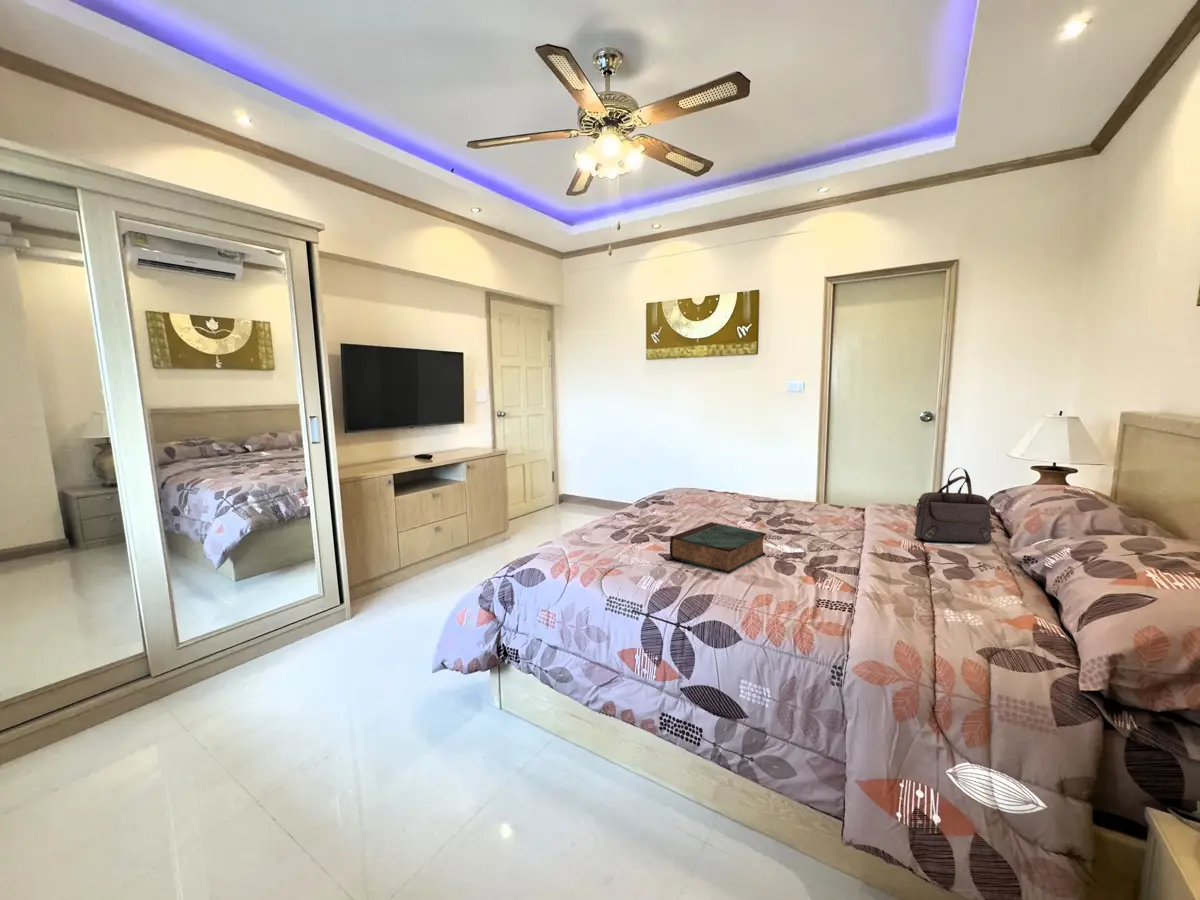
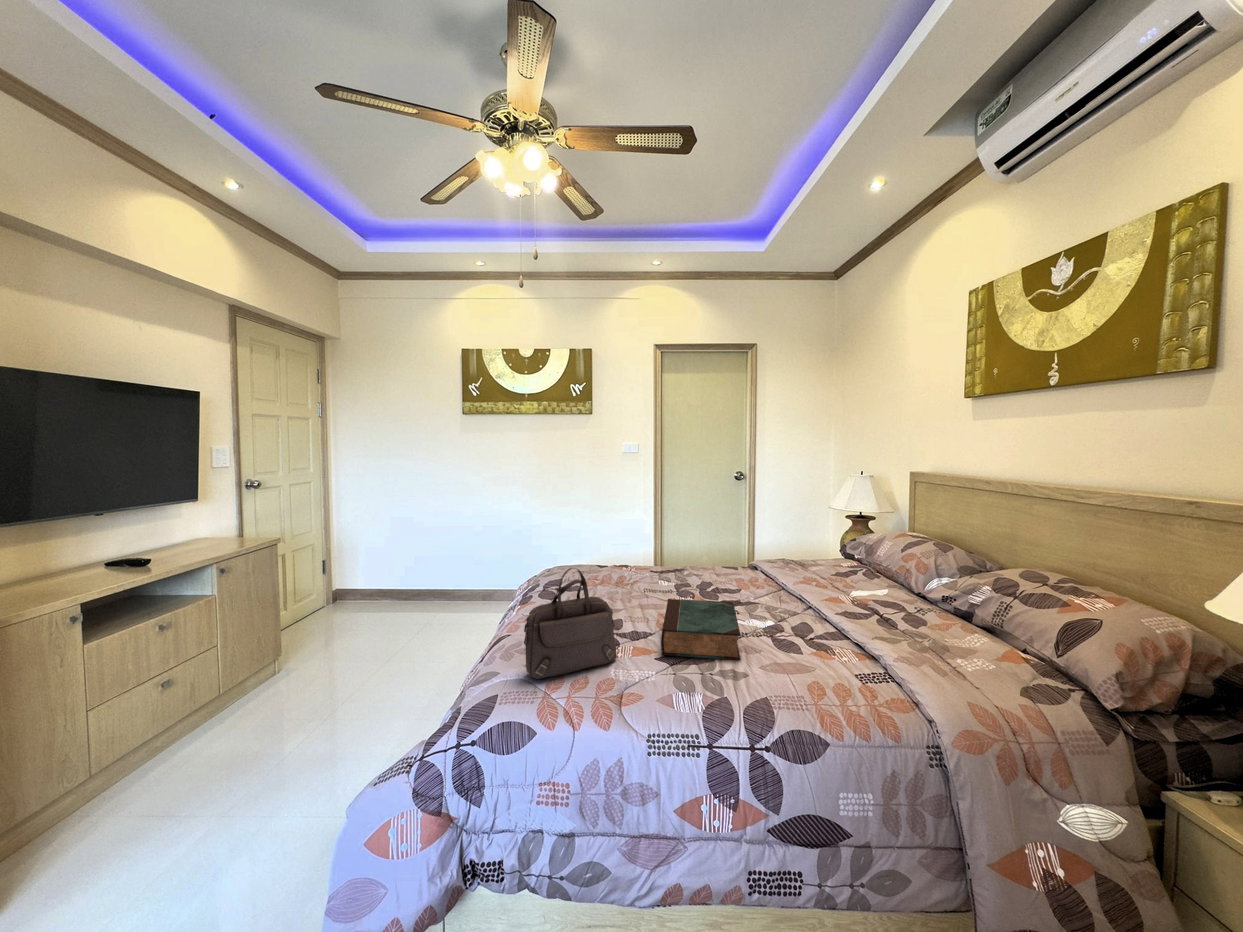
handbag: present [915,468,992,543] -> present [524,568,617,679]

